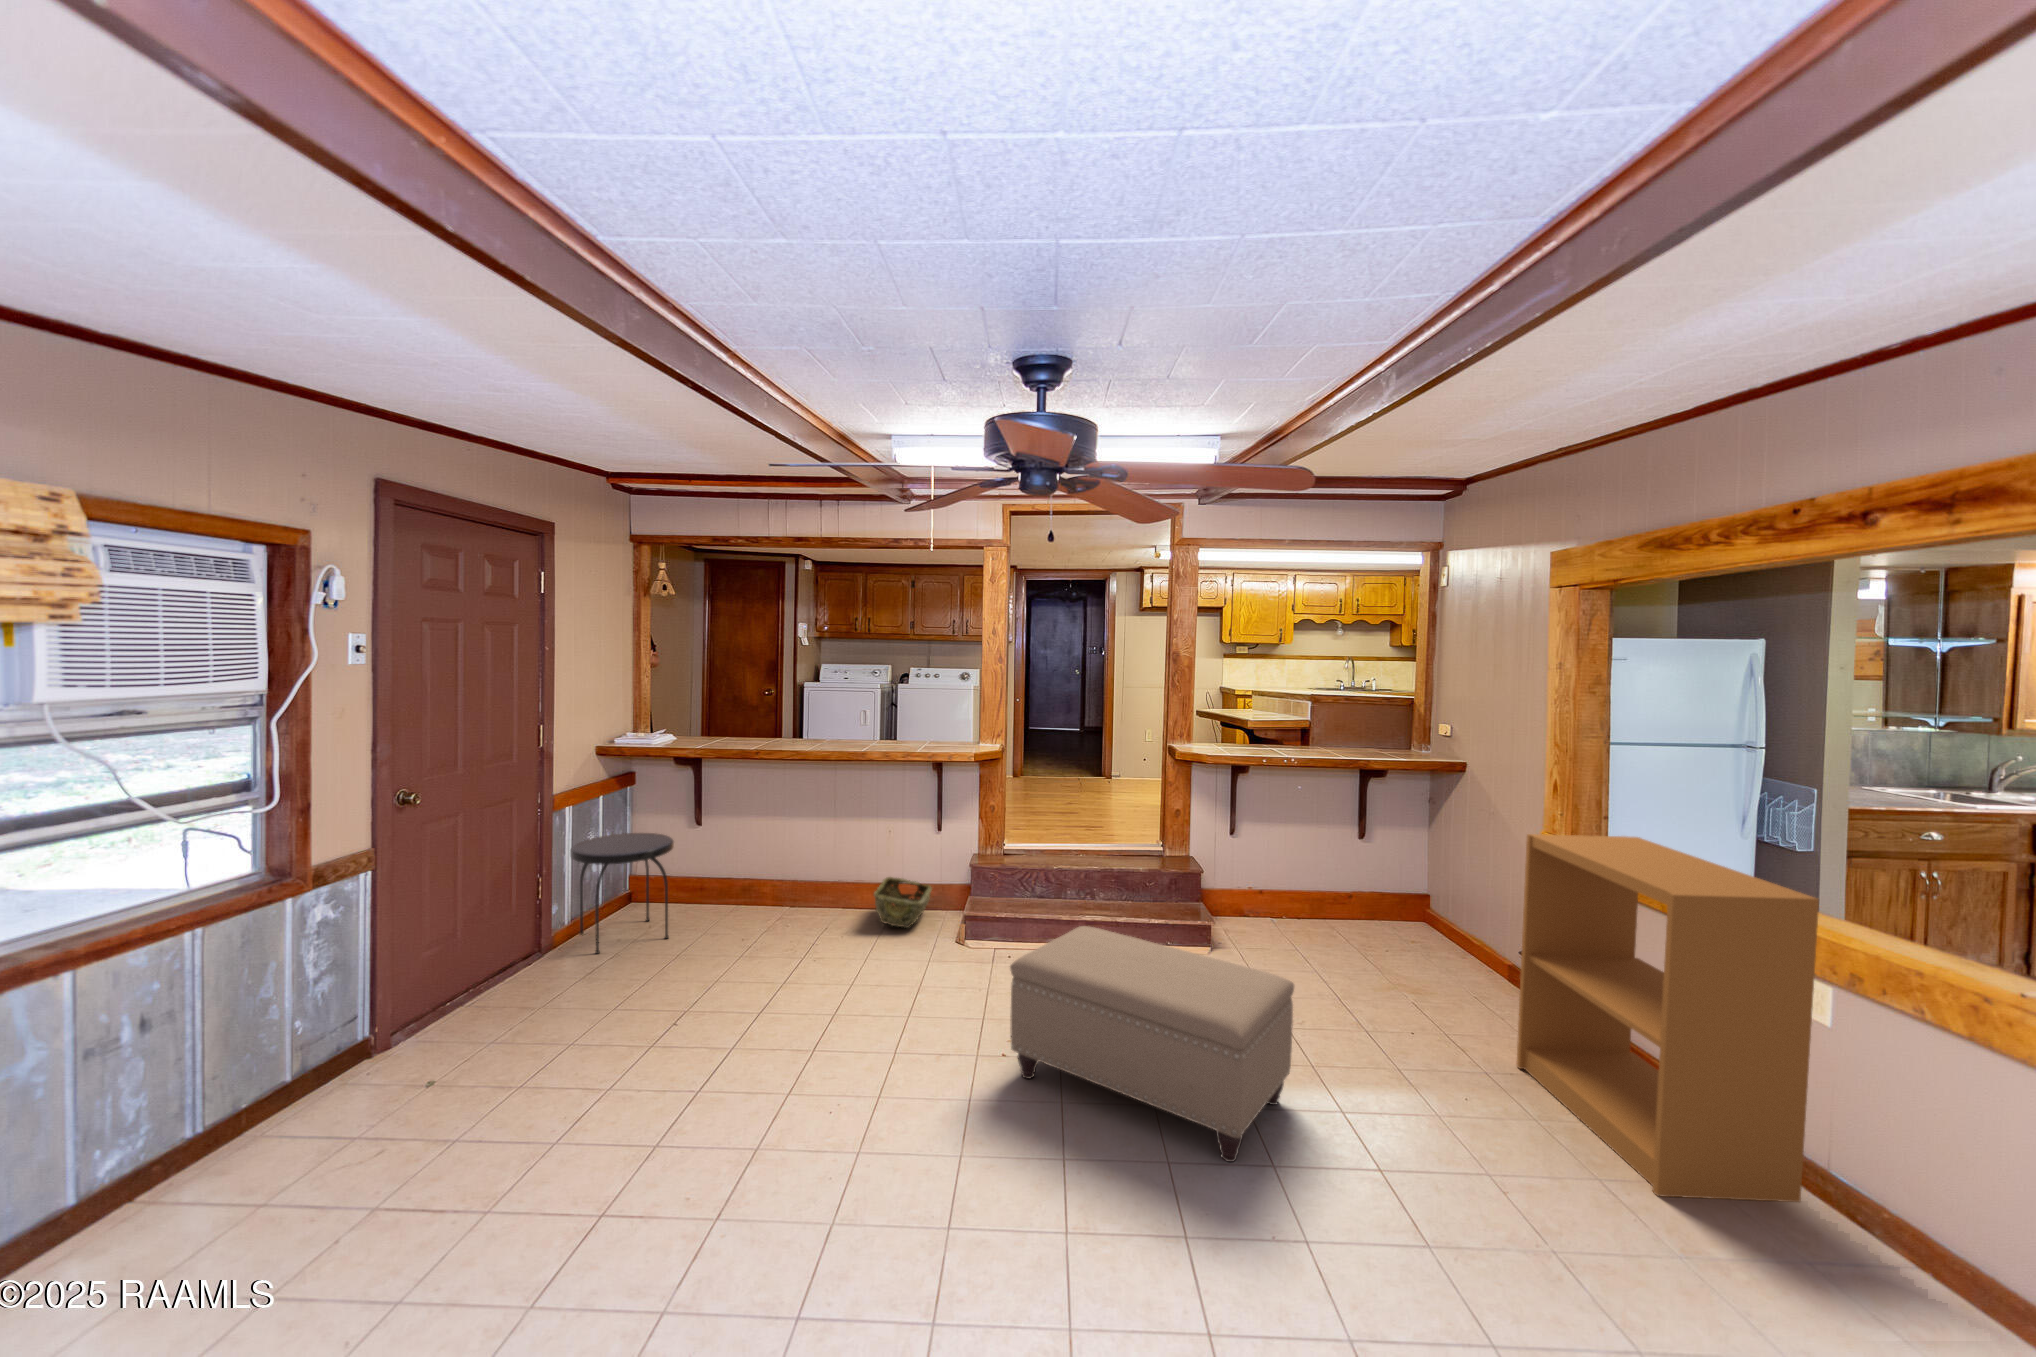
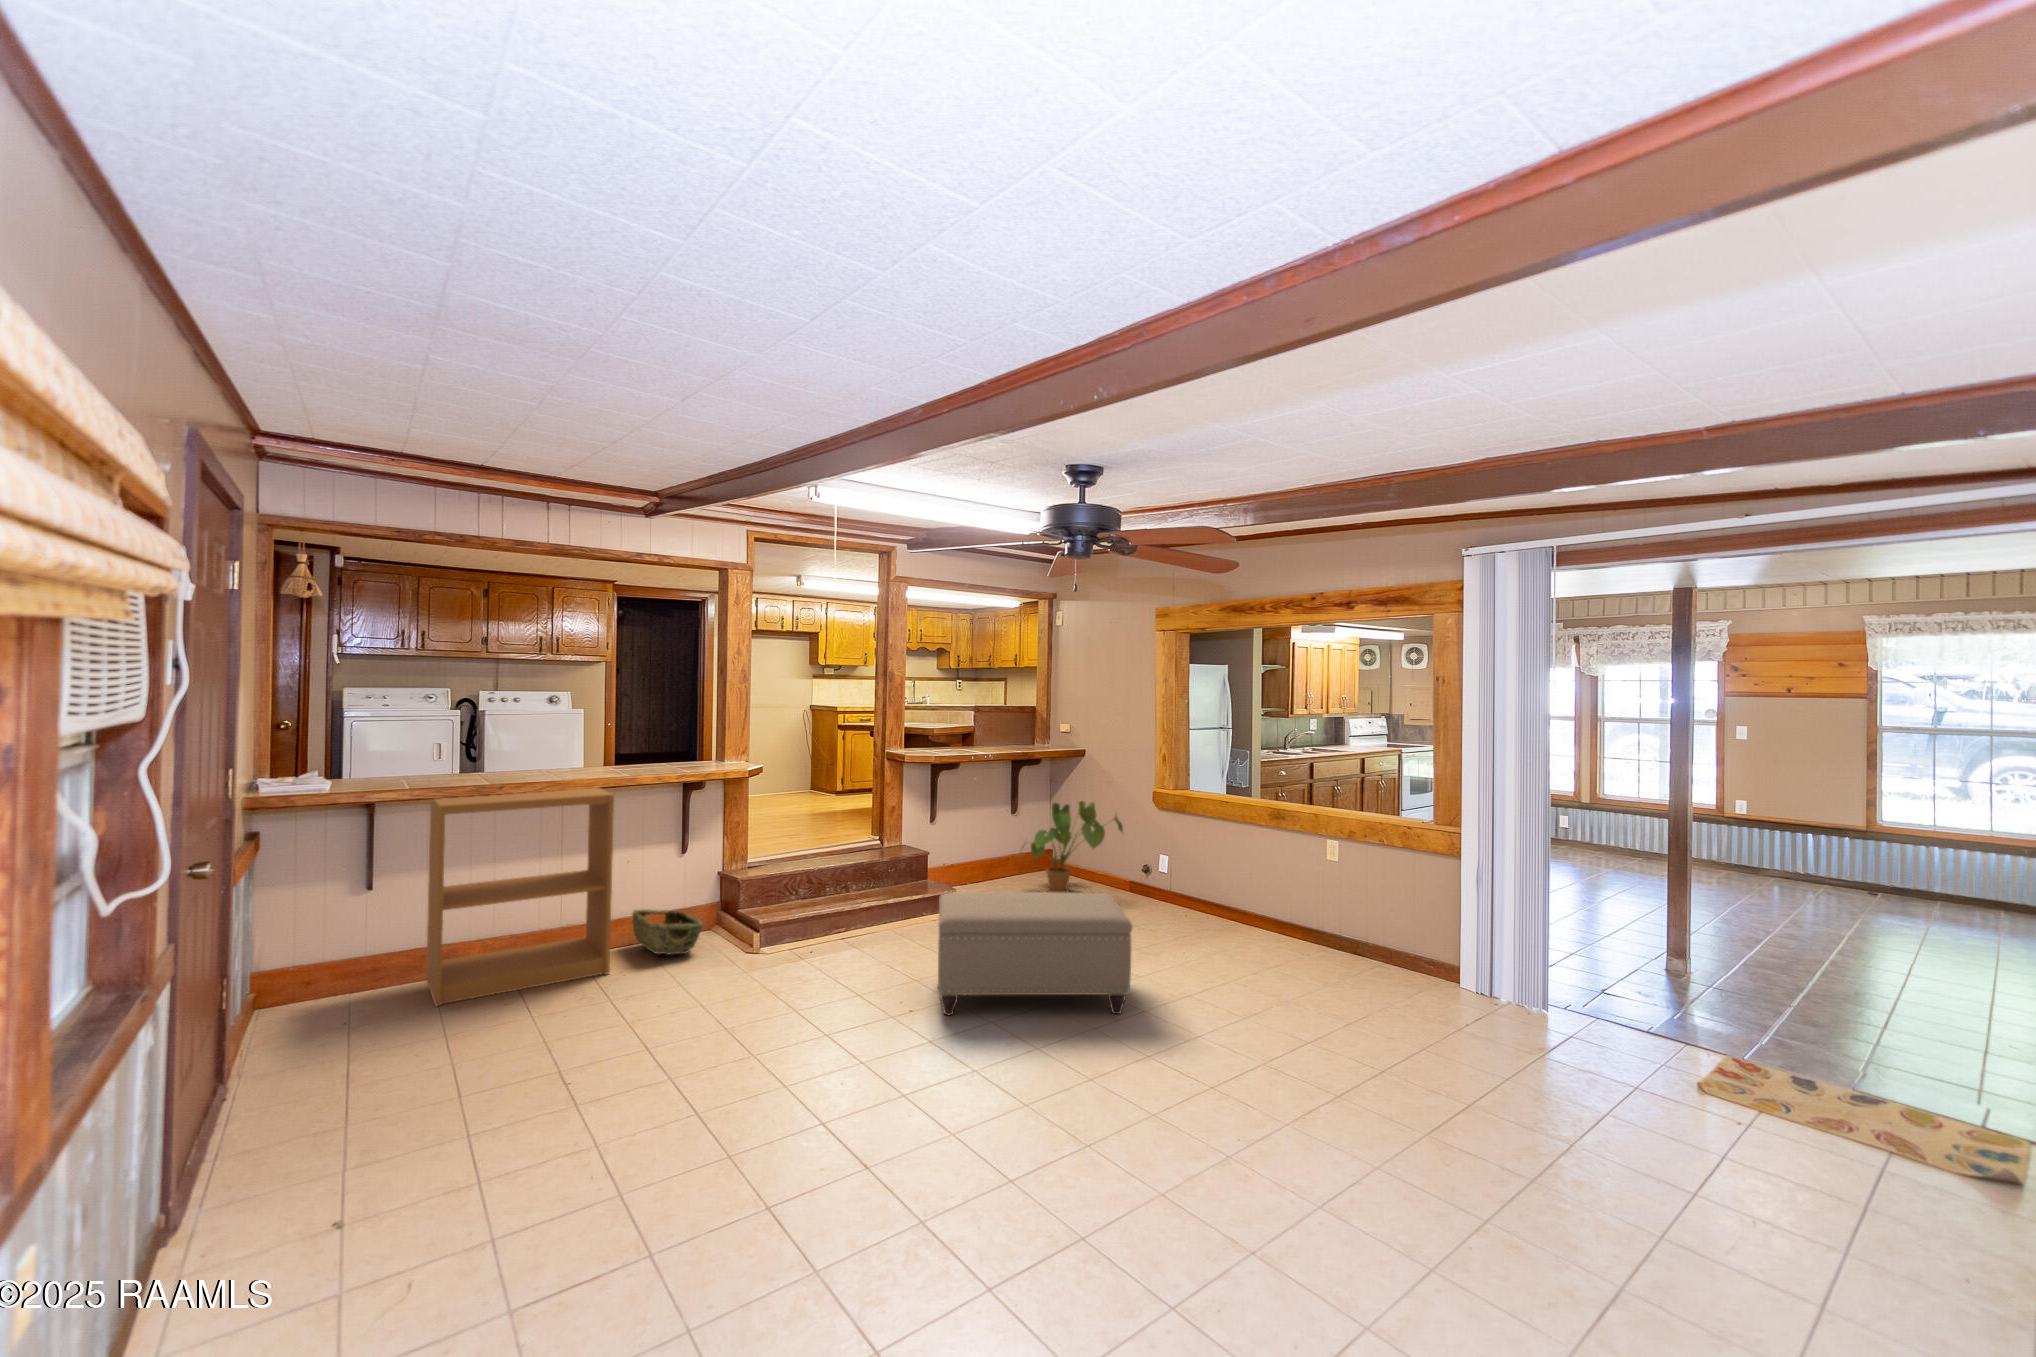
house plant: none [1338,830,1494,956] -> present [1031,801,1123,893]
side table: present [570,833,674,954] -> none [253,900,410,1061]
bookshelf: present [1517,834,1819,1202] -> present [426,787,614,1006]

